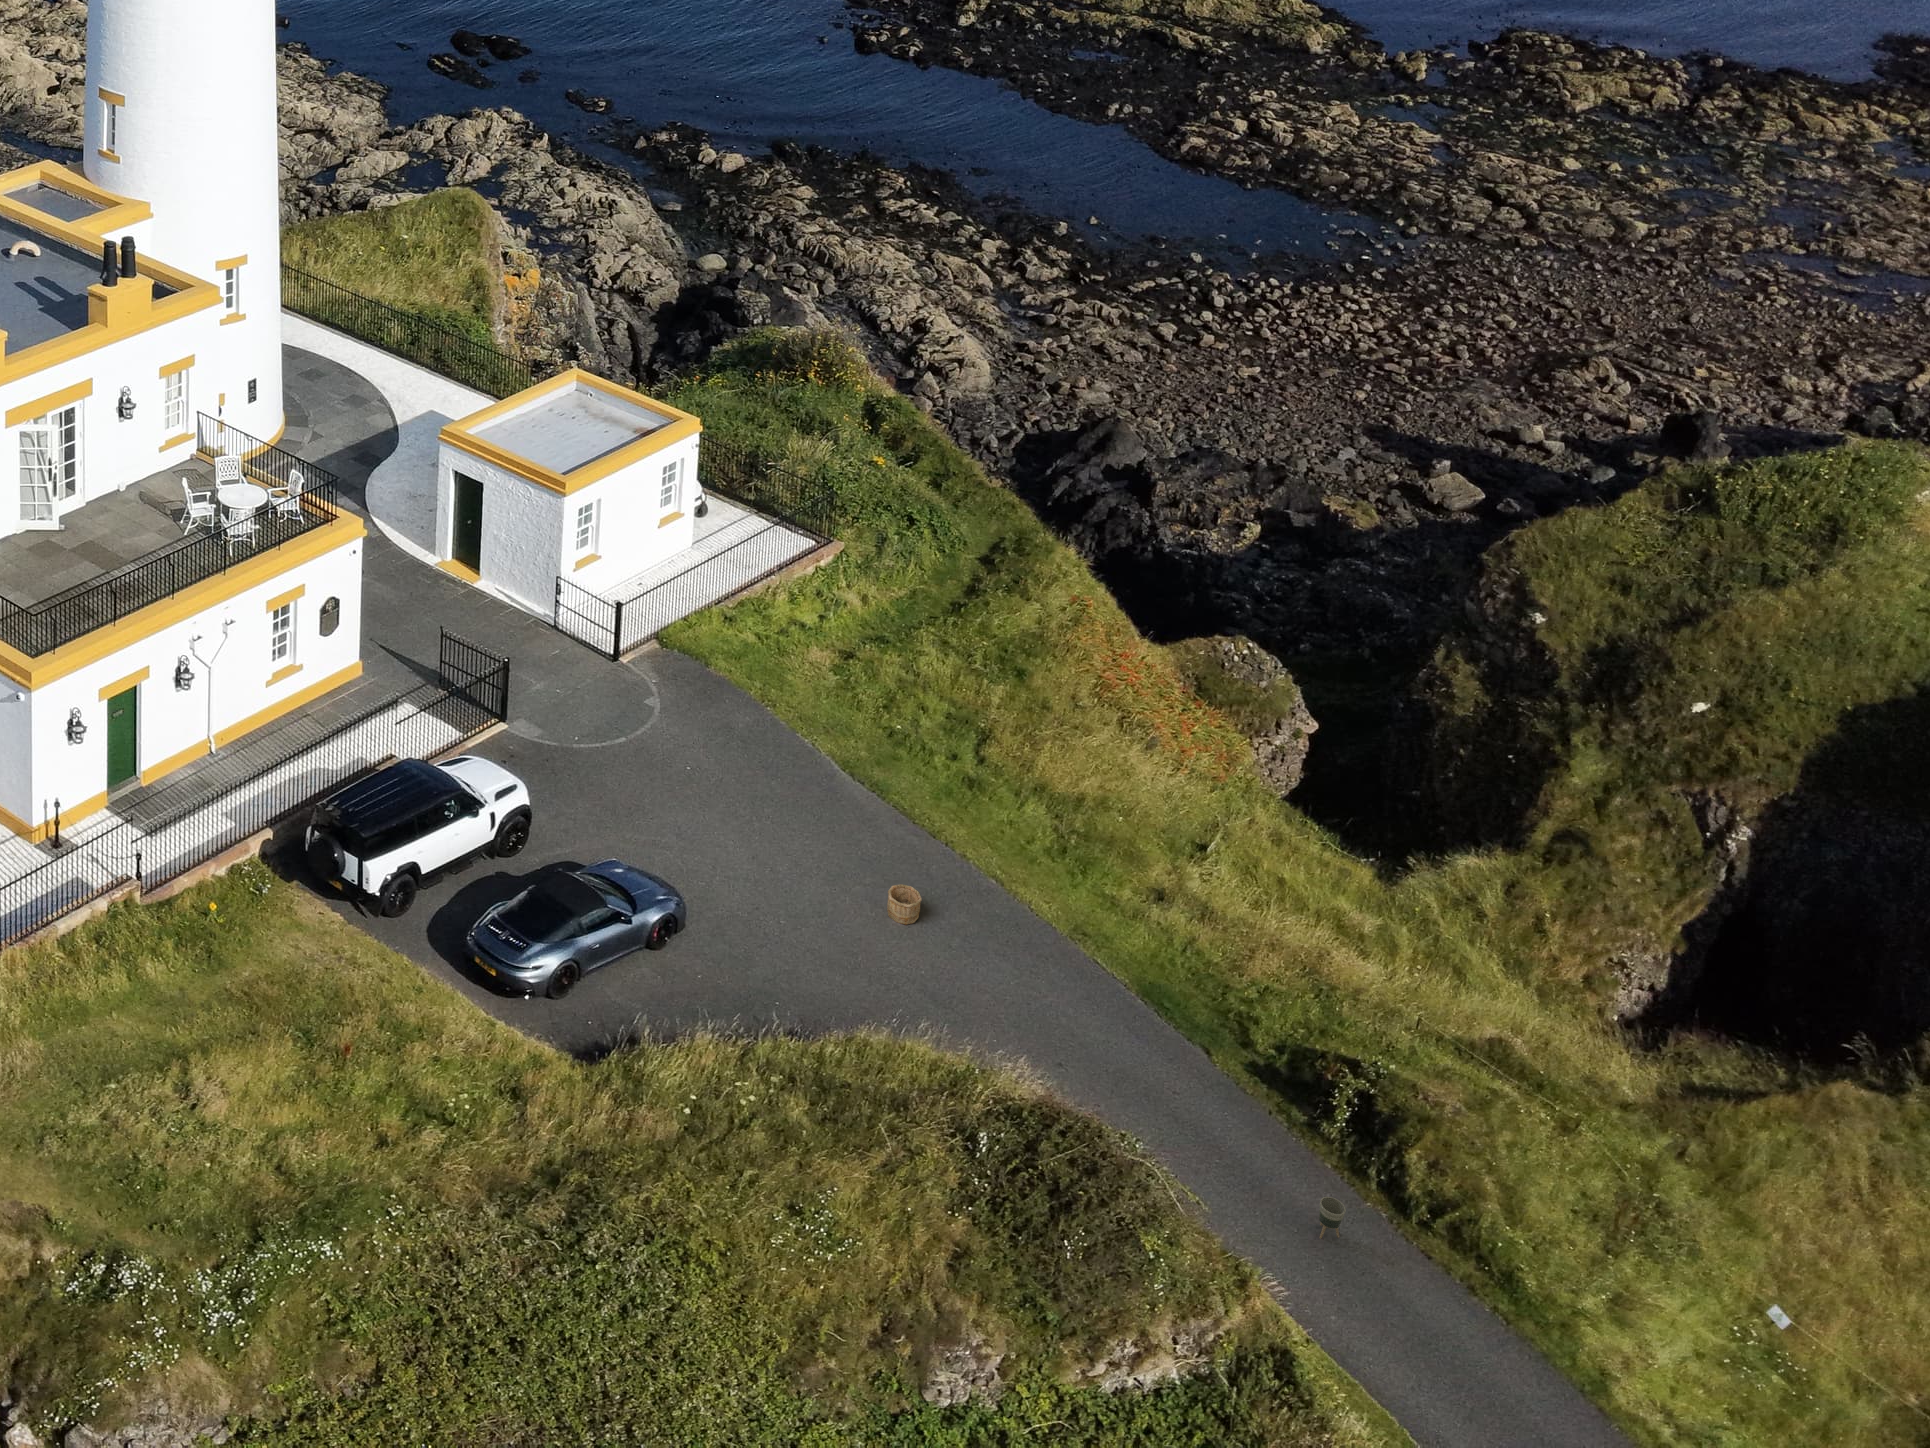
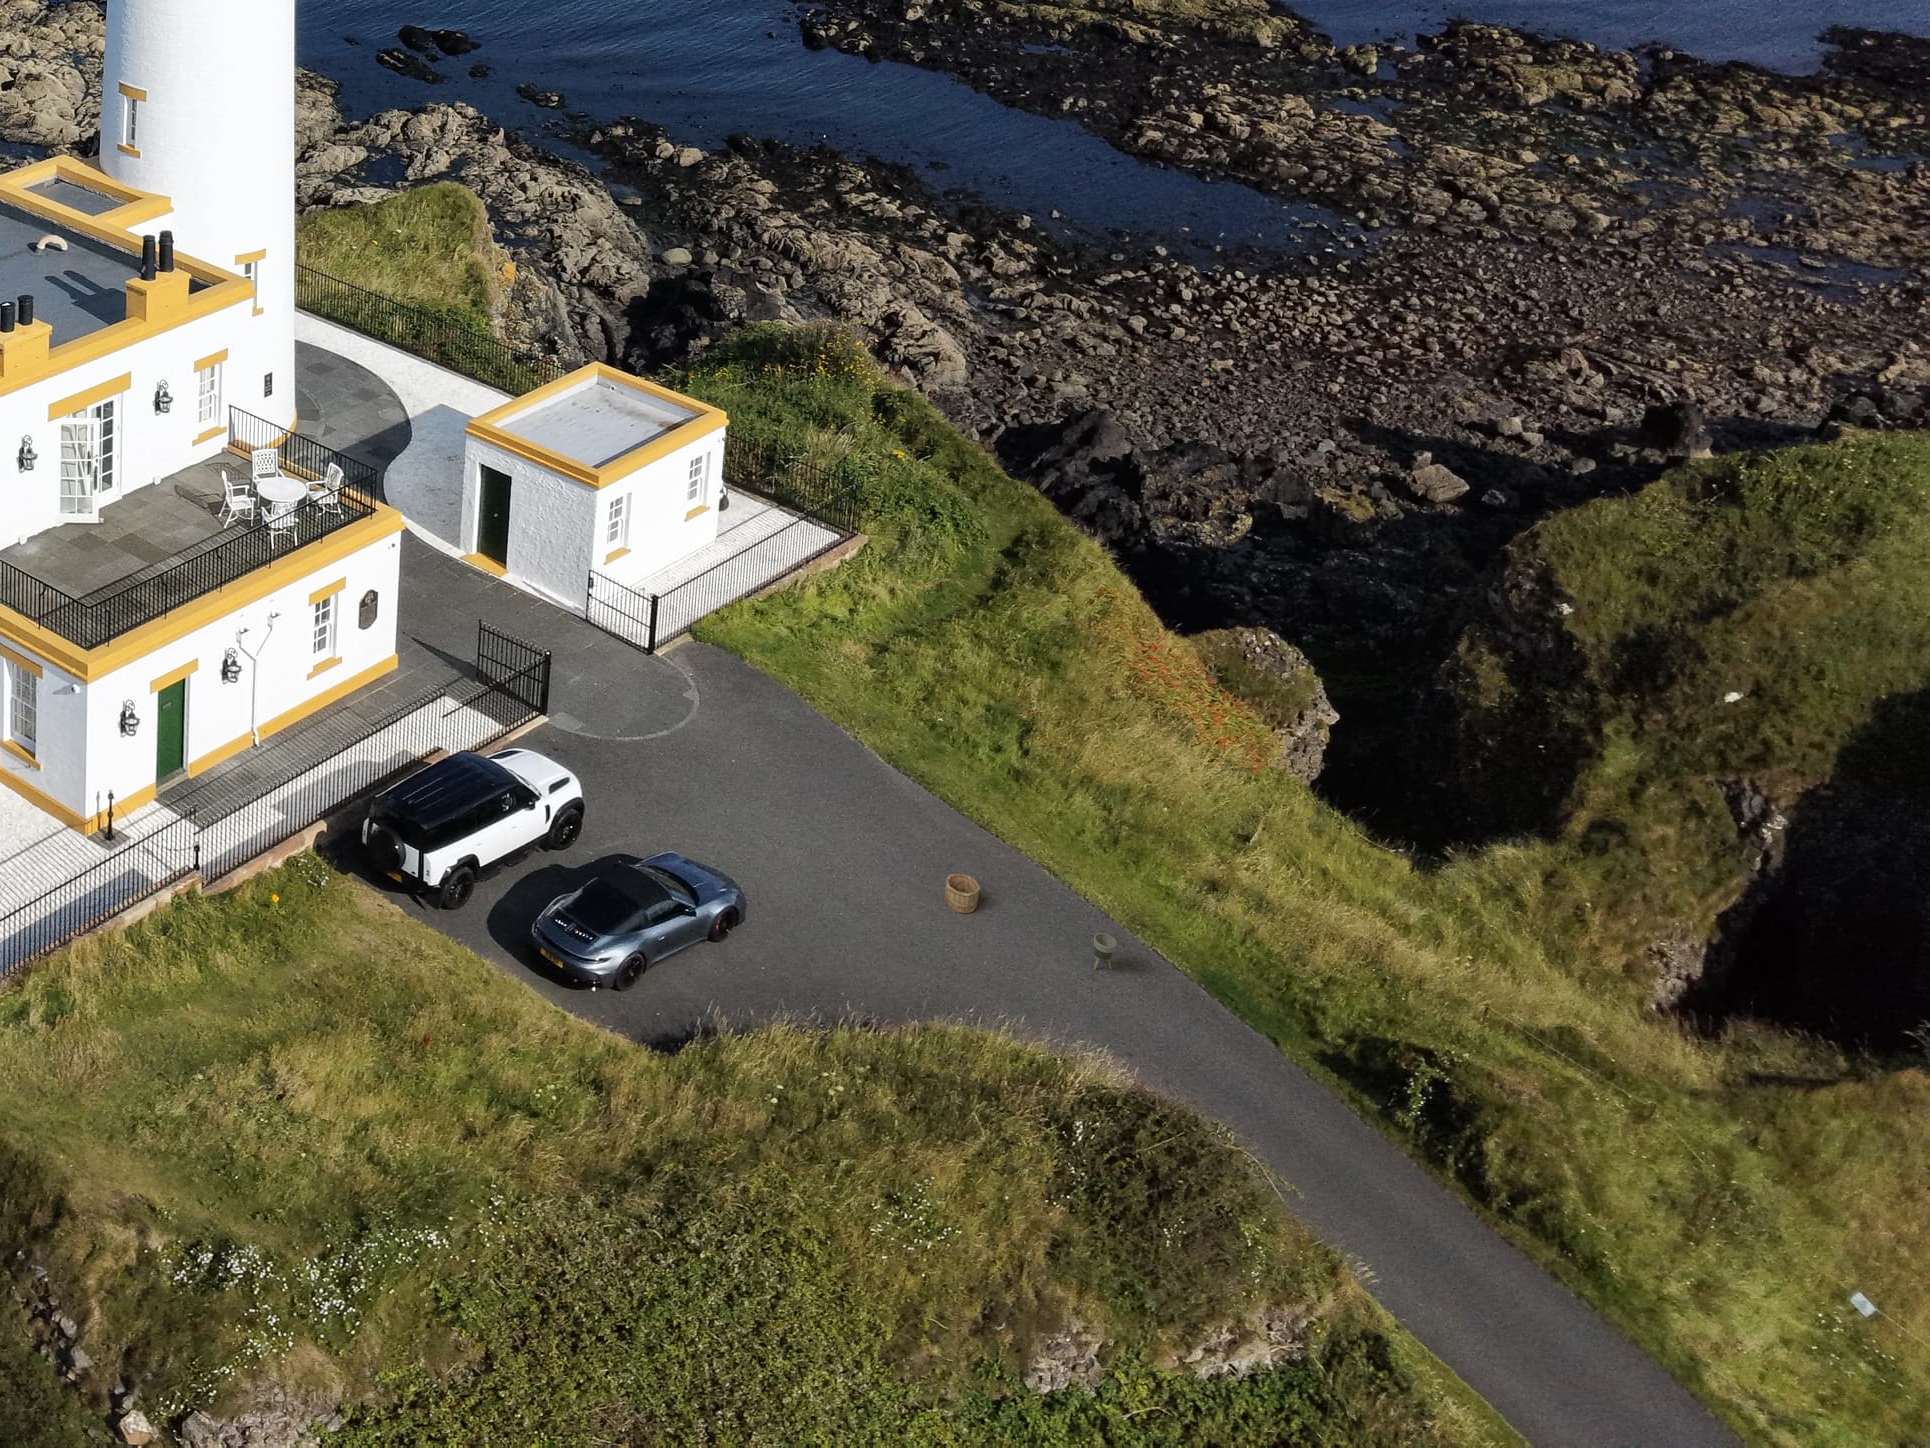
planter: present [1319,1197,1346,1239] -> present [1093,933,1117,970]

